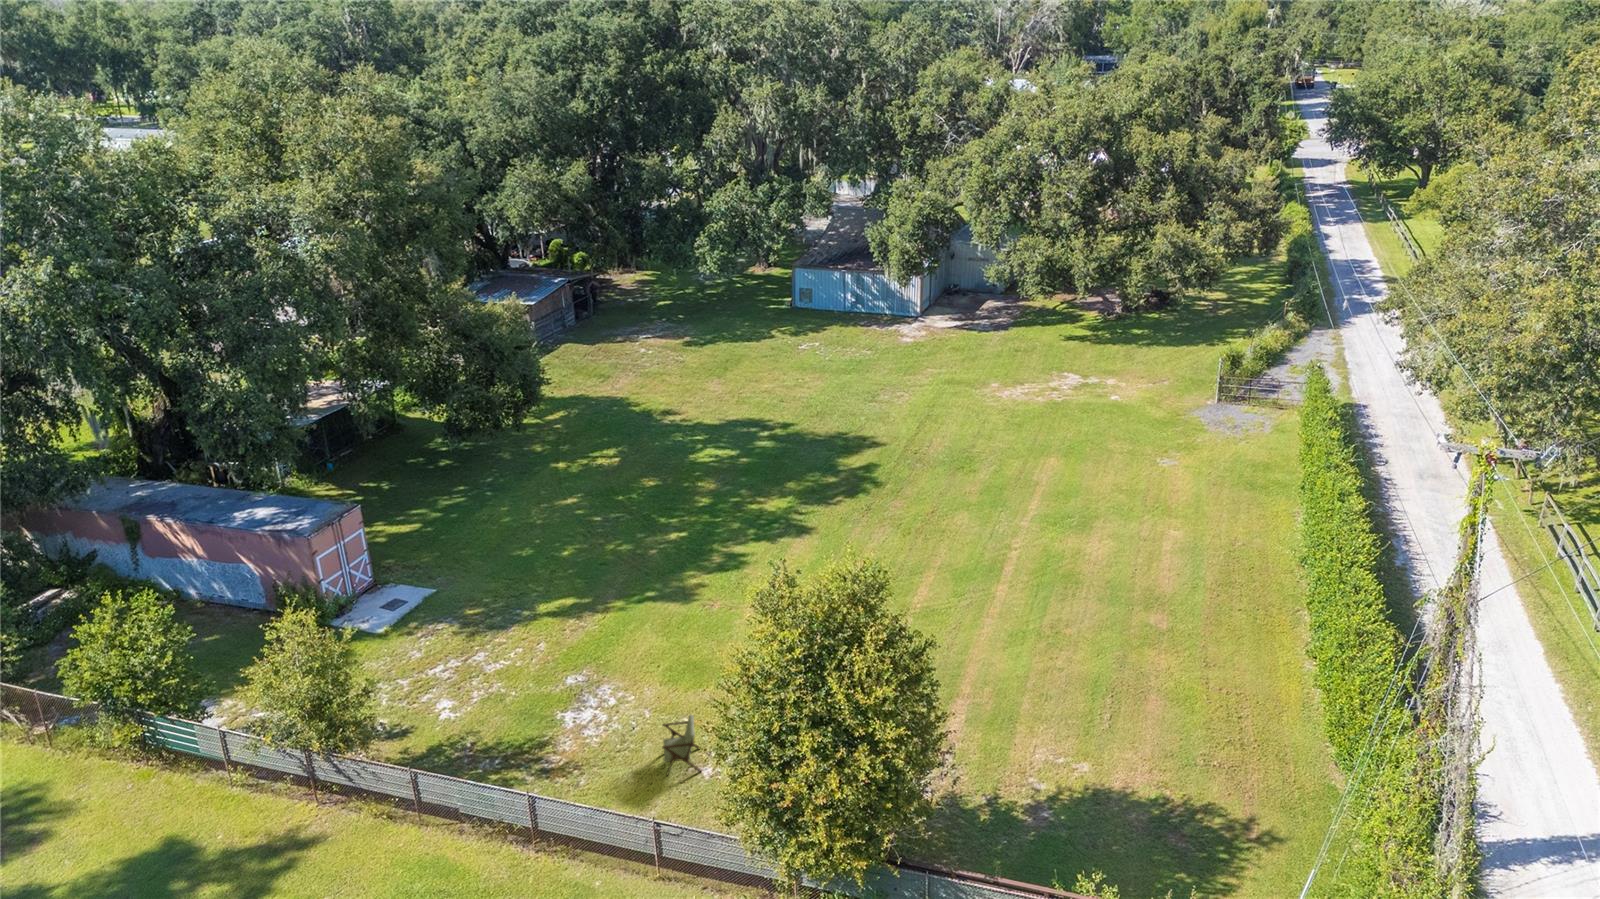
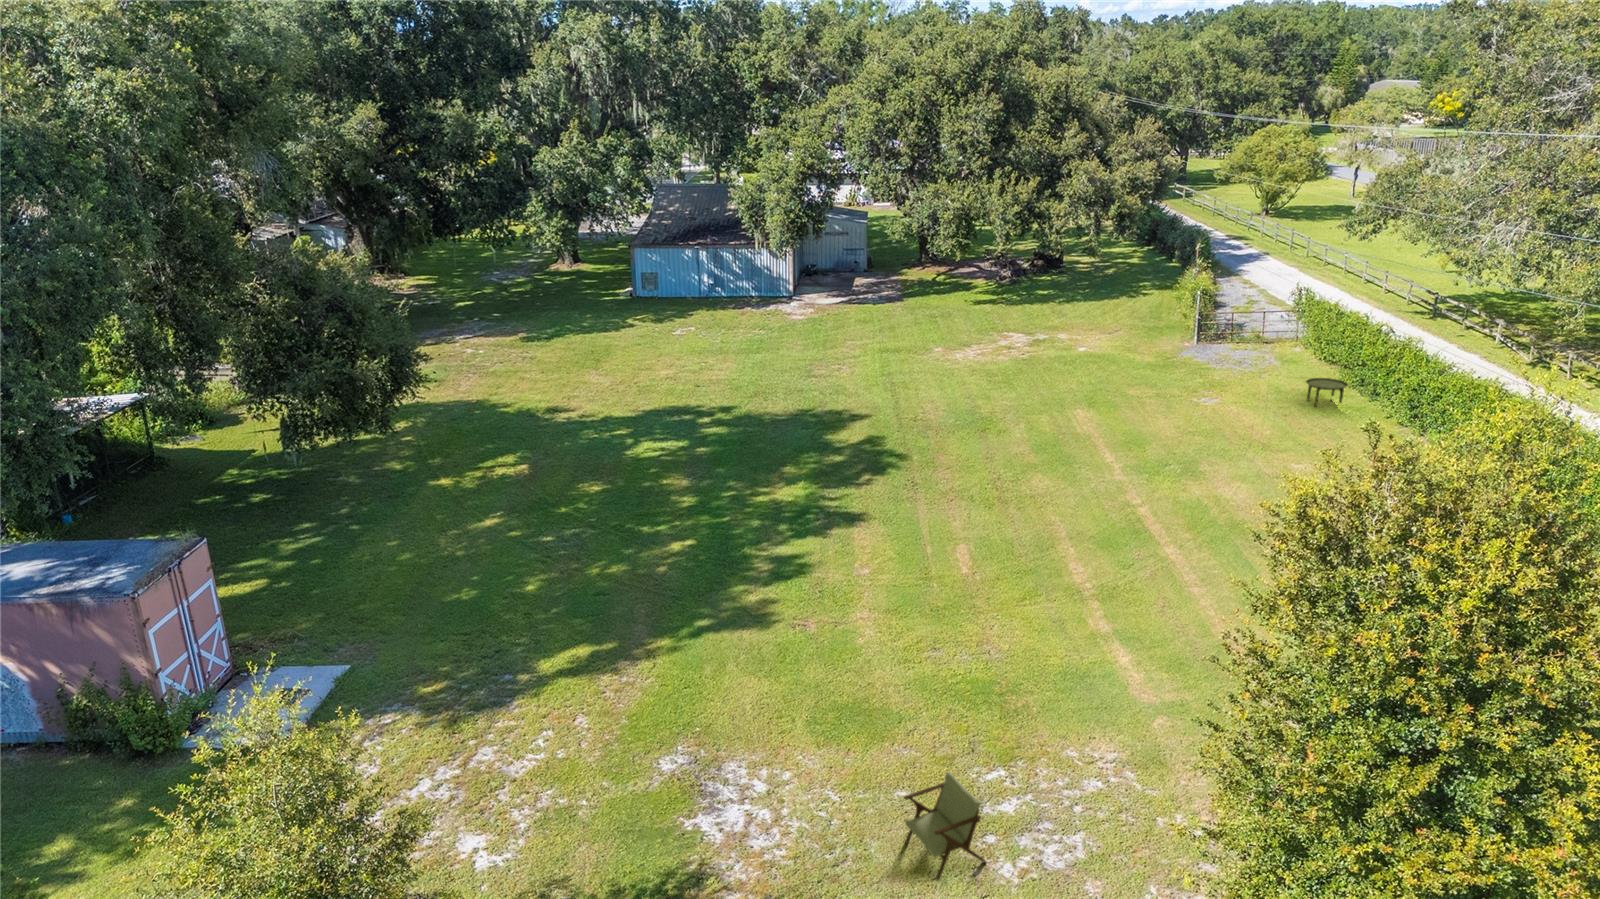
round table: none [1264,452,1301,482] -> present [1306,378,1348,408]

